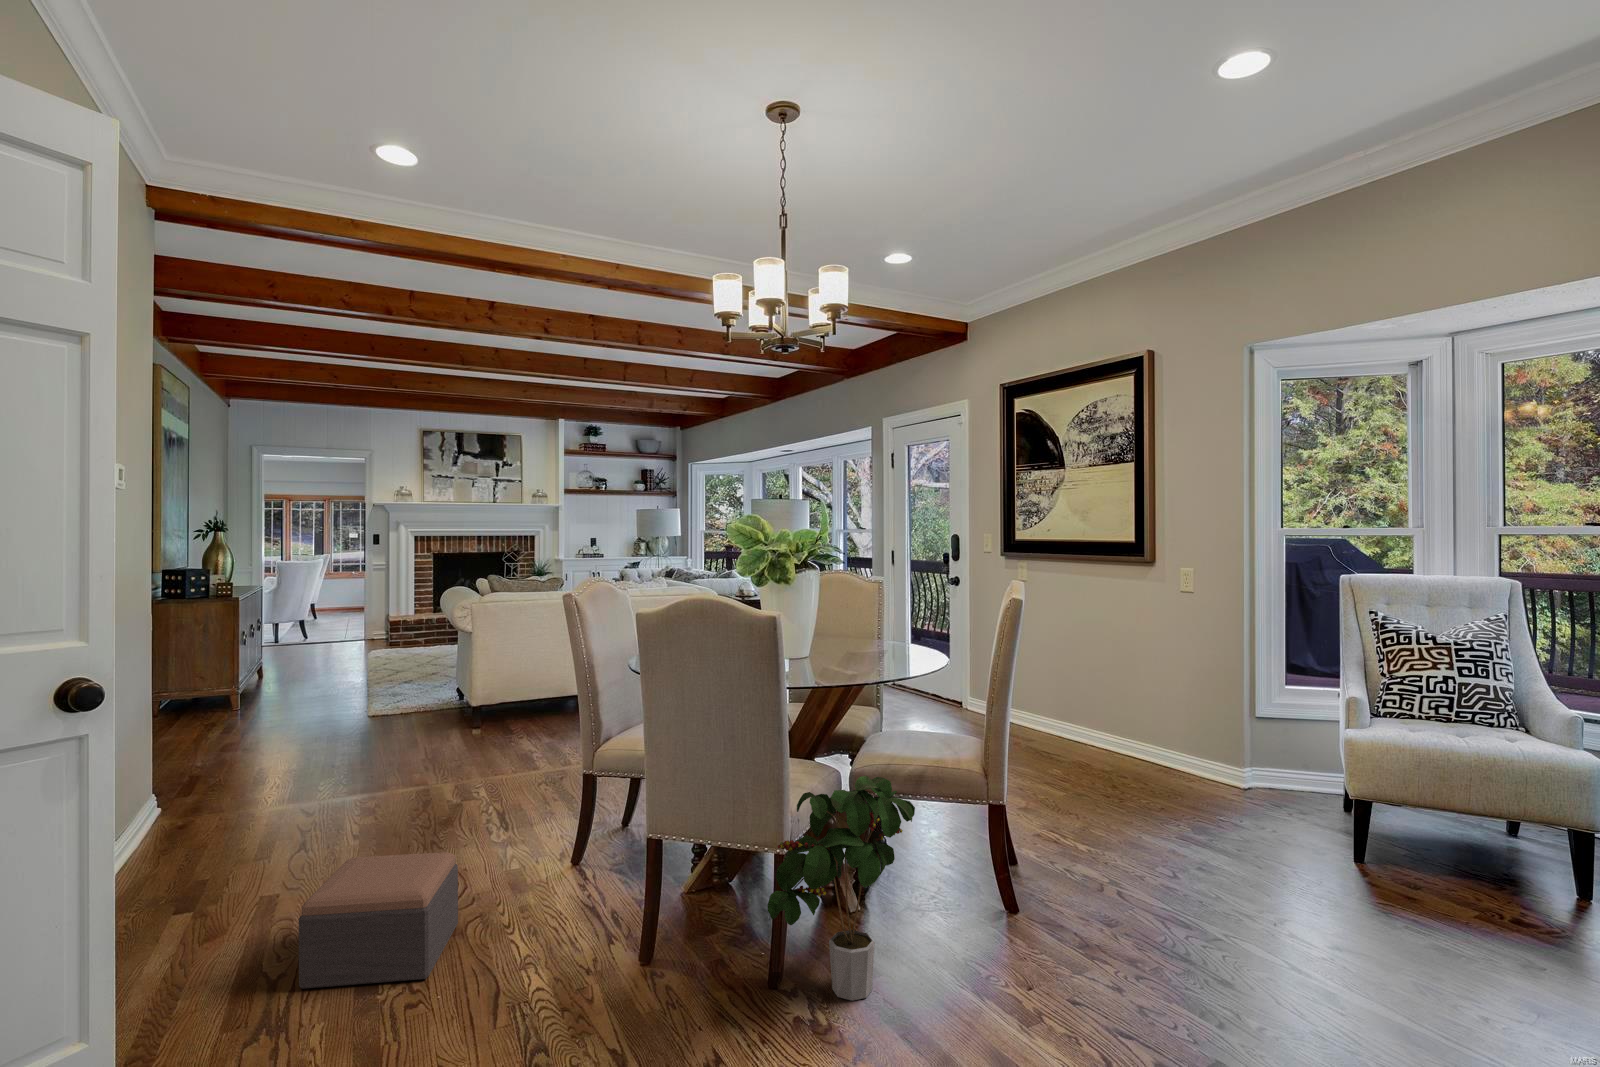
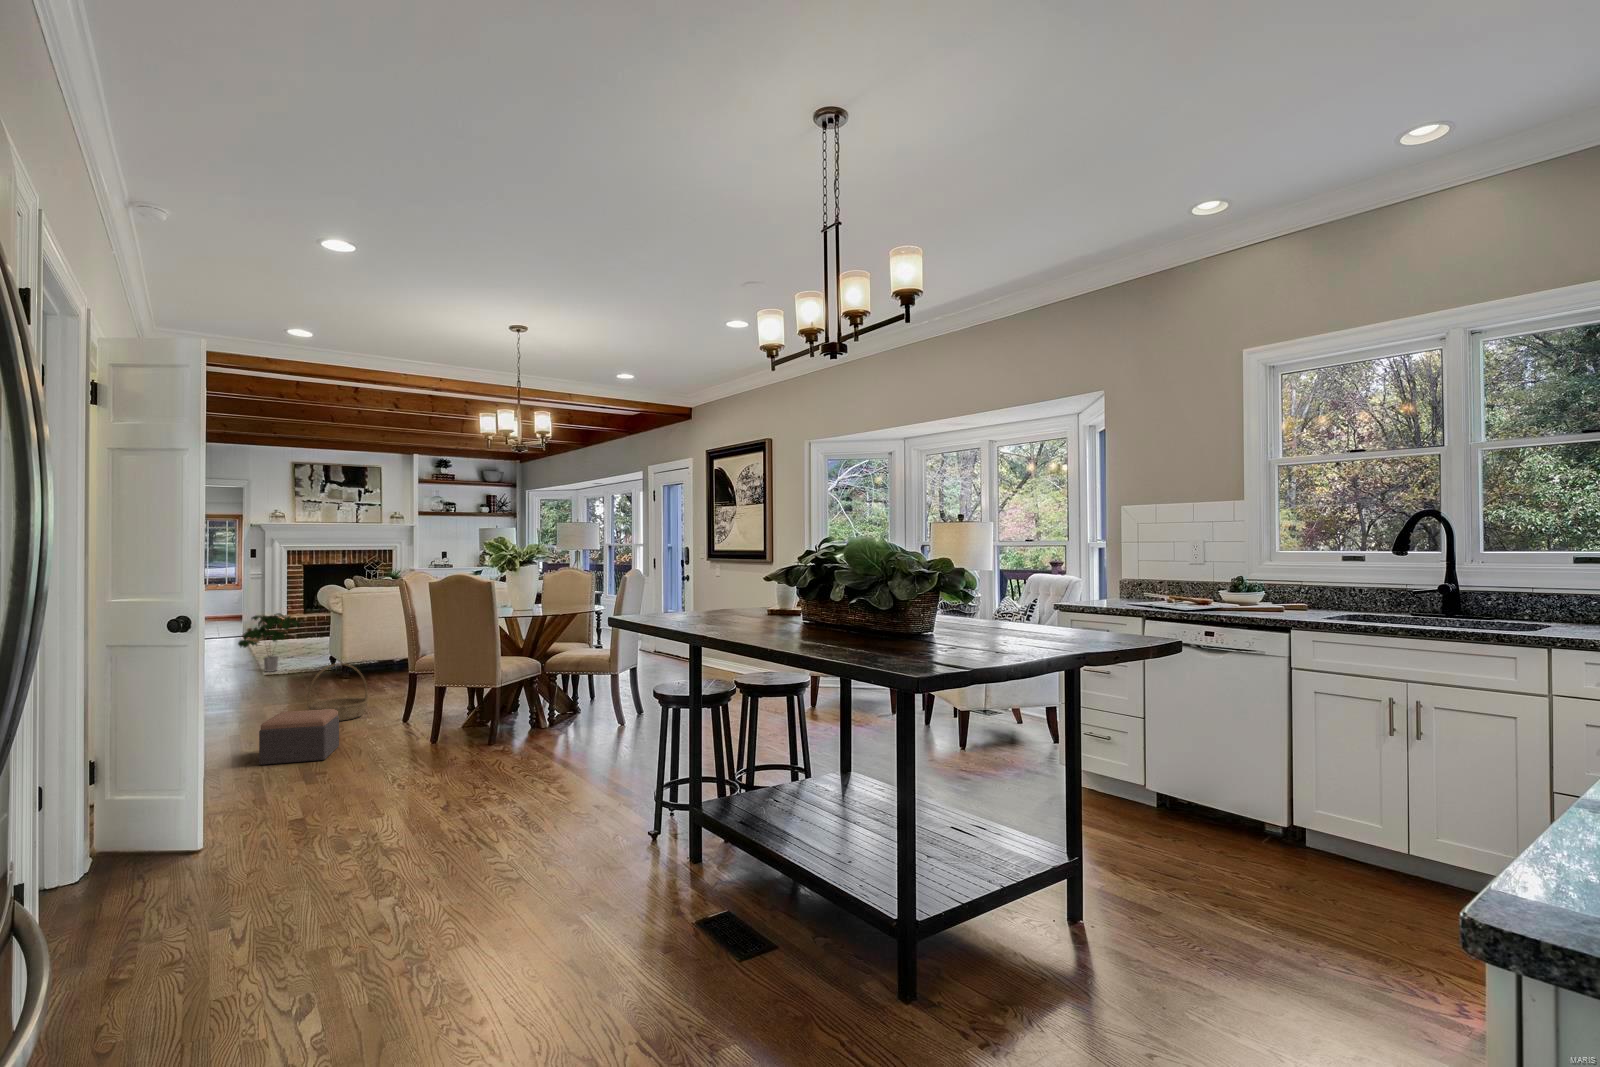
basket: none [412,732,510,836] -> present [307,663,368,721]
potted plant: present [768,776,915,1001] -> present [238,613,300,672]

